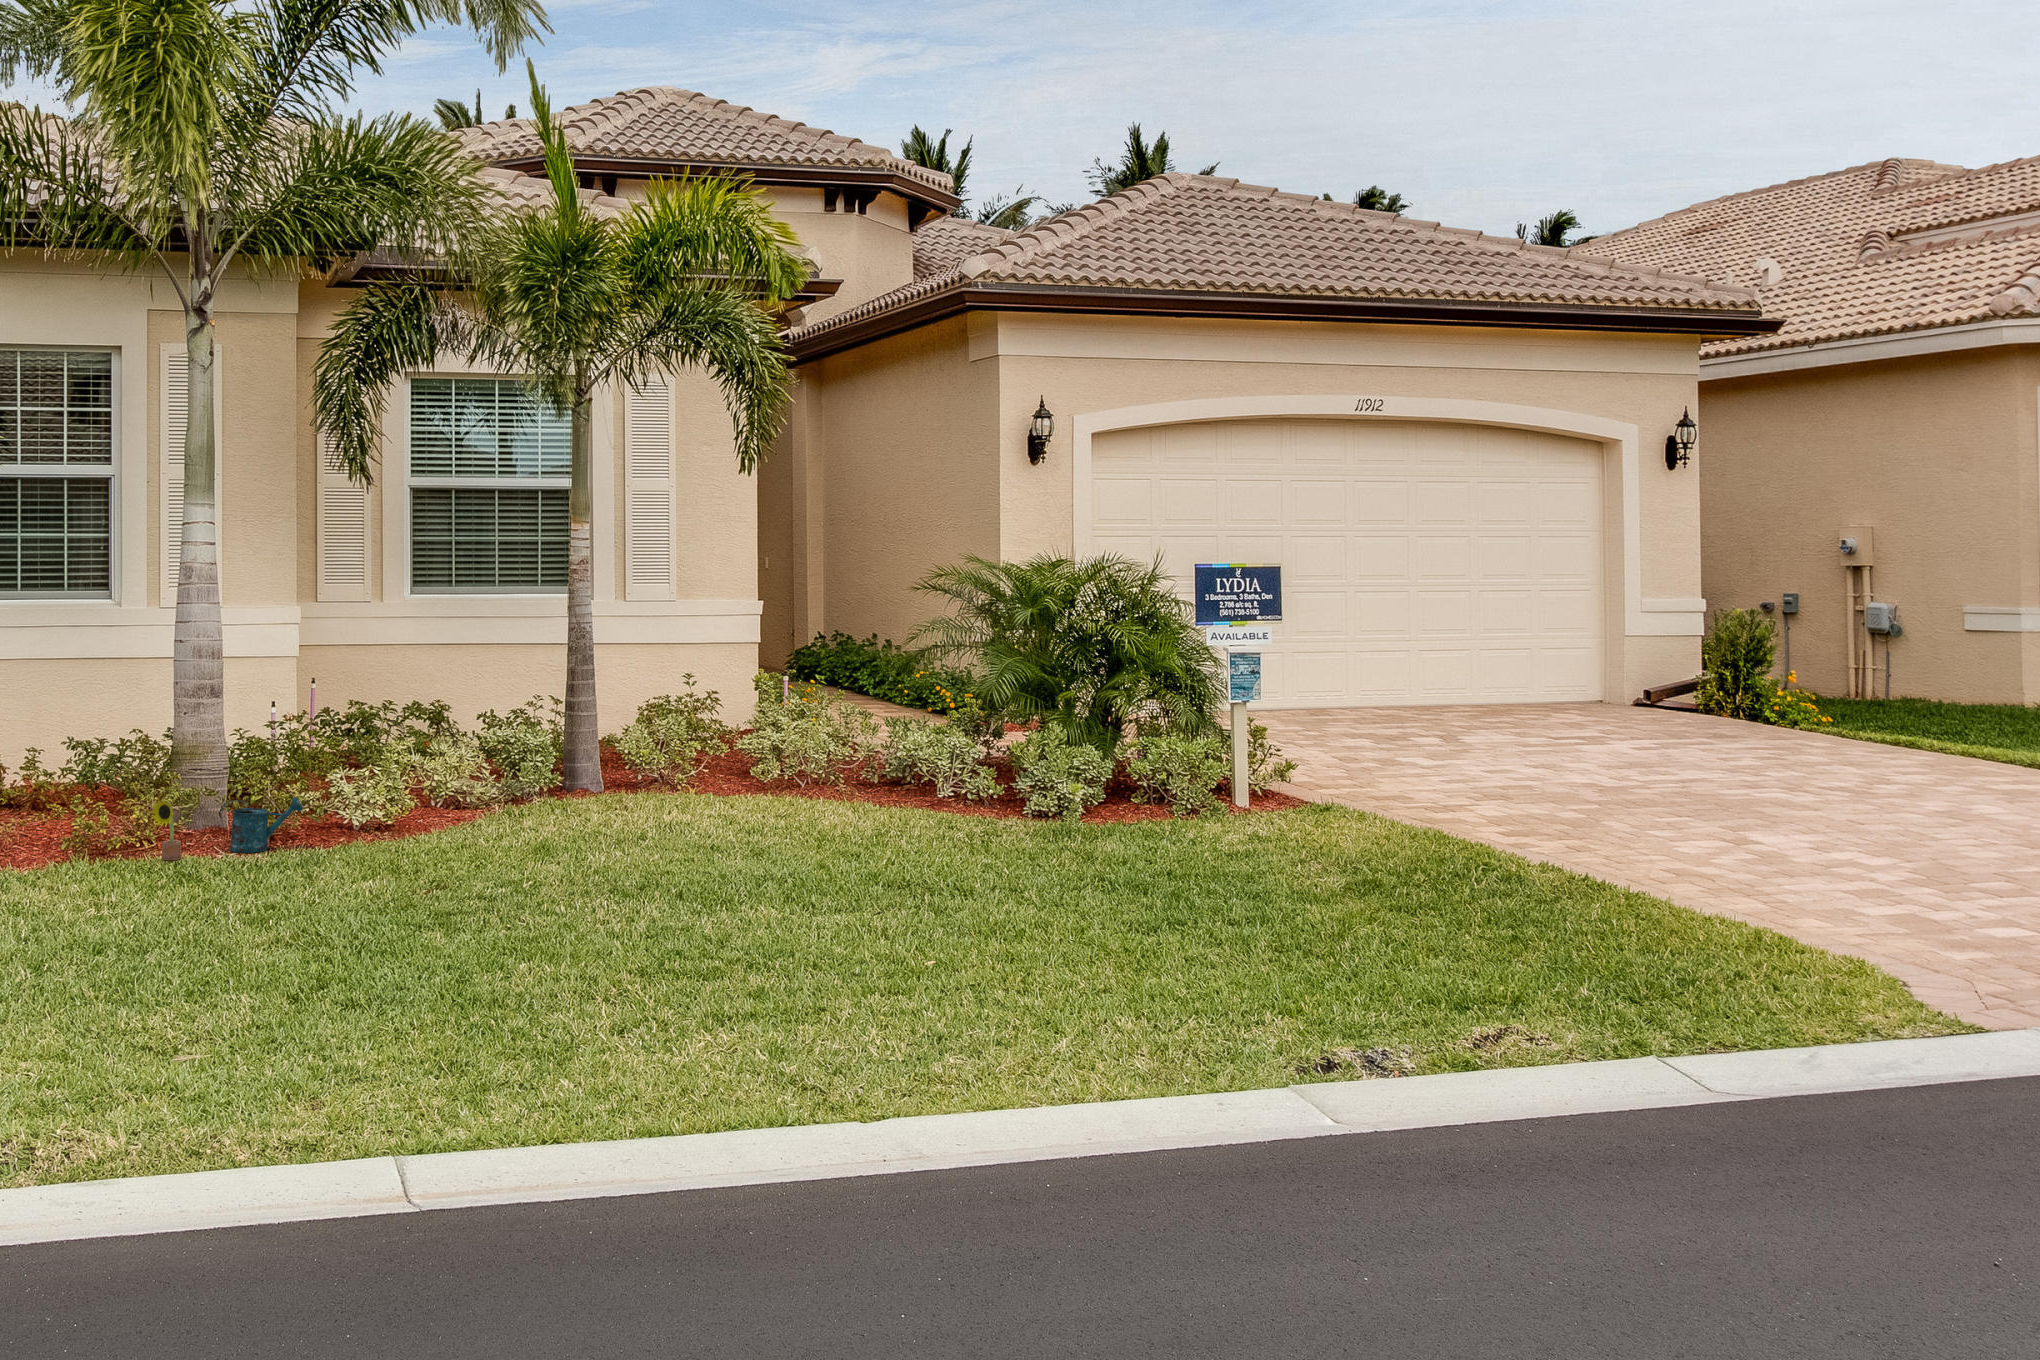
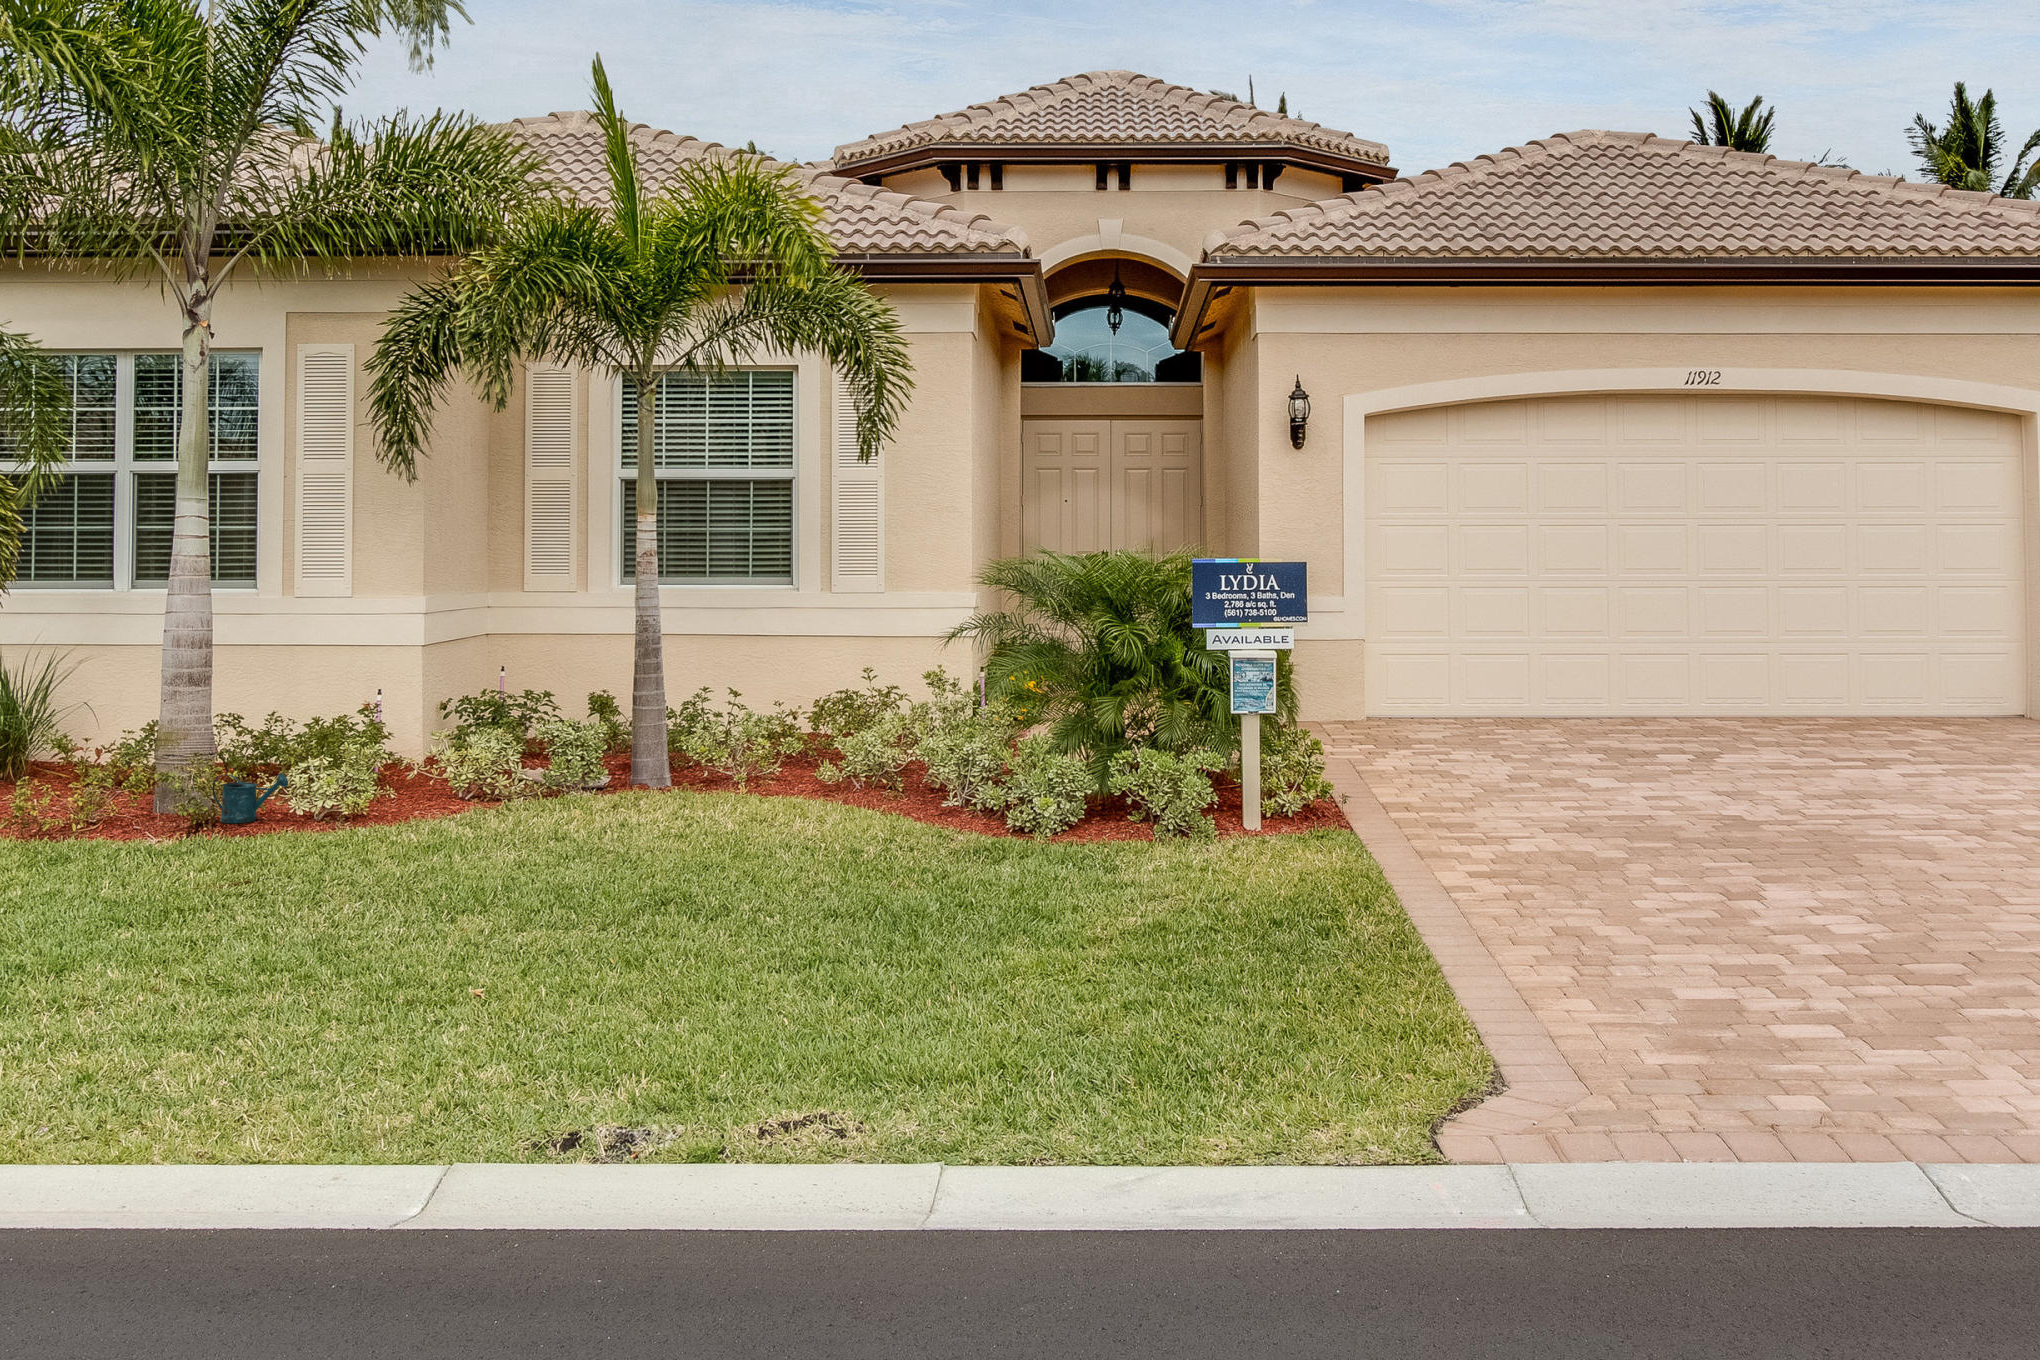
decorative plant: present [150,799,181,860] -> none [138,770,167,827]

